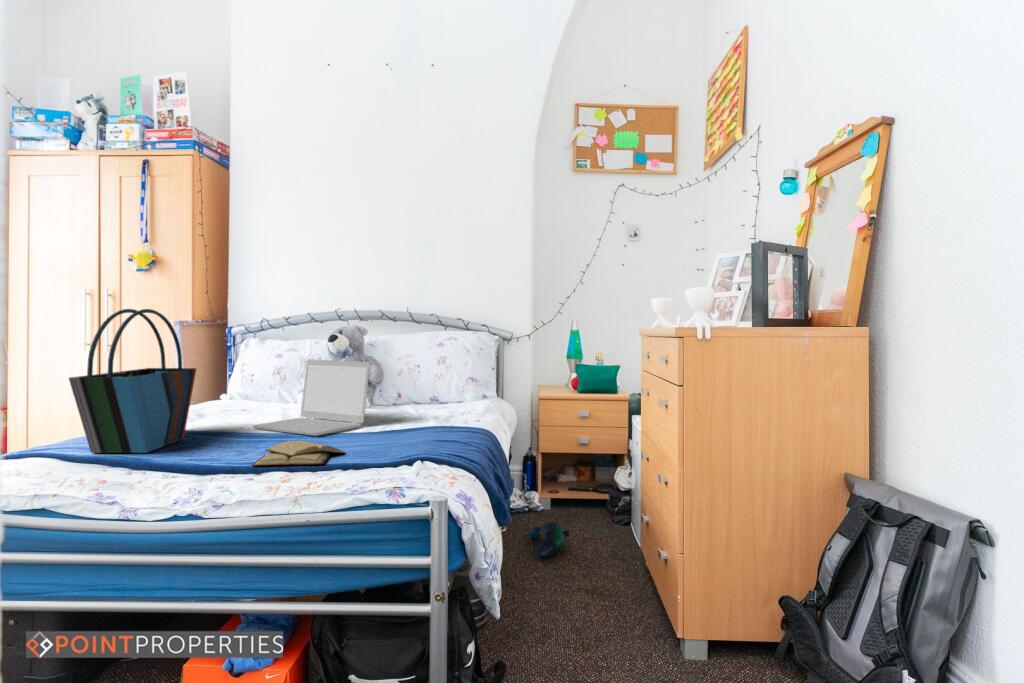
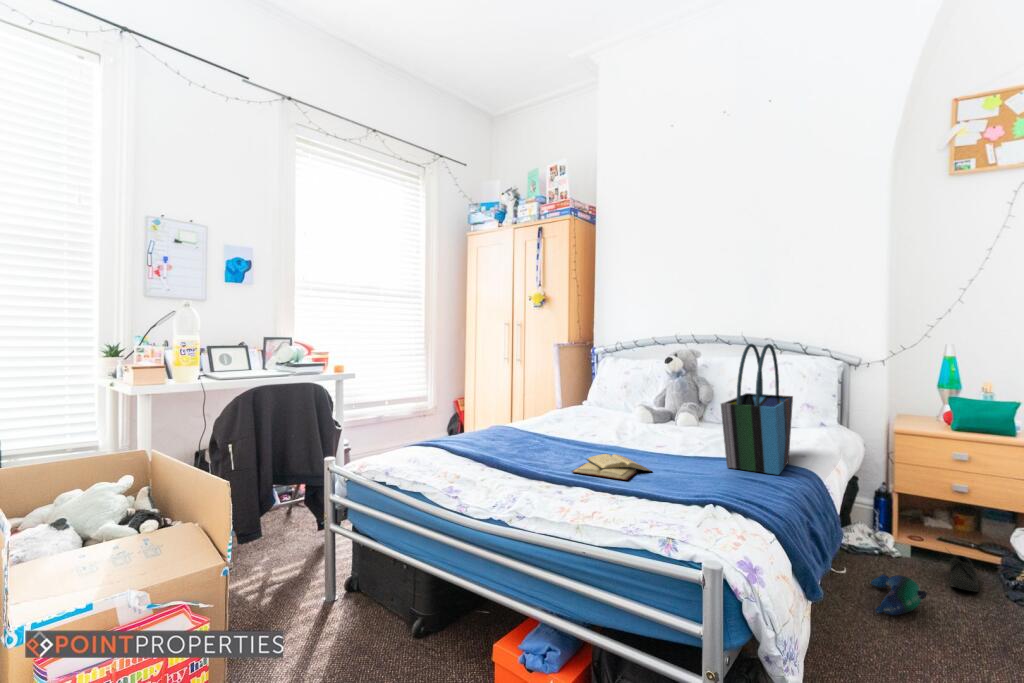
tote bag: present [69,309,196,453] -> present [721,344,793,475]
laptop: present [253,359,370,436] -> none [591,381,689,450]
shoe: none [573,493,600,524] -> present [950,555,979,592]

